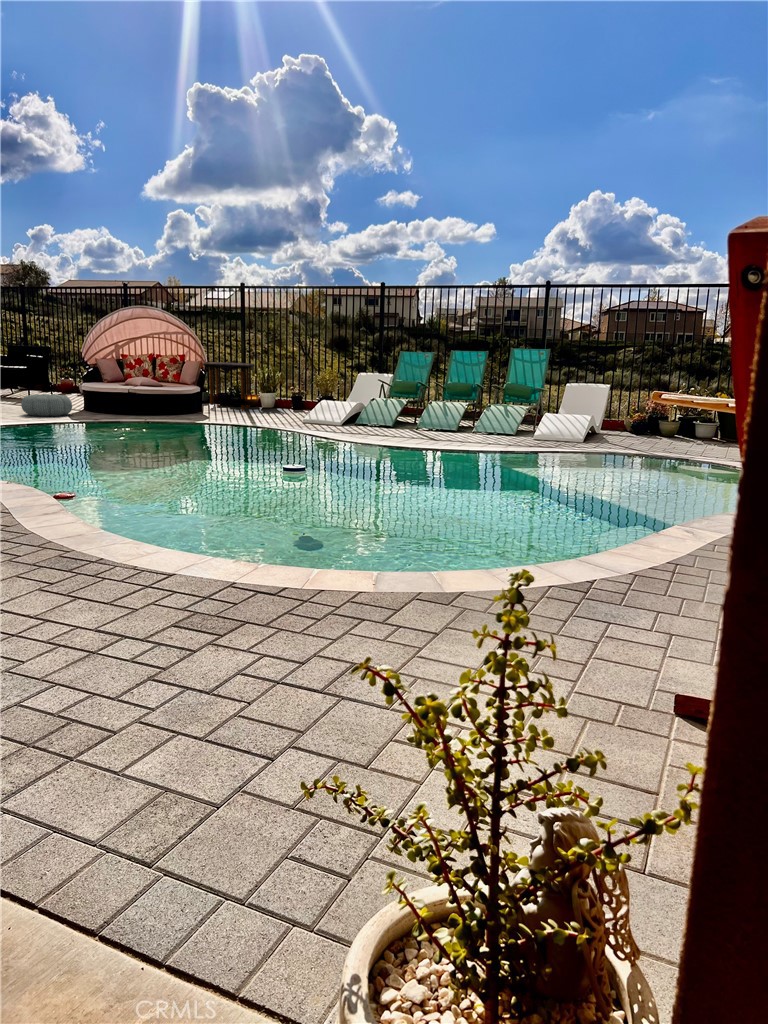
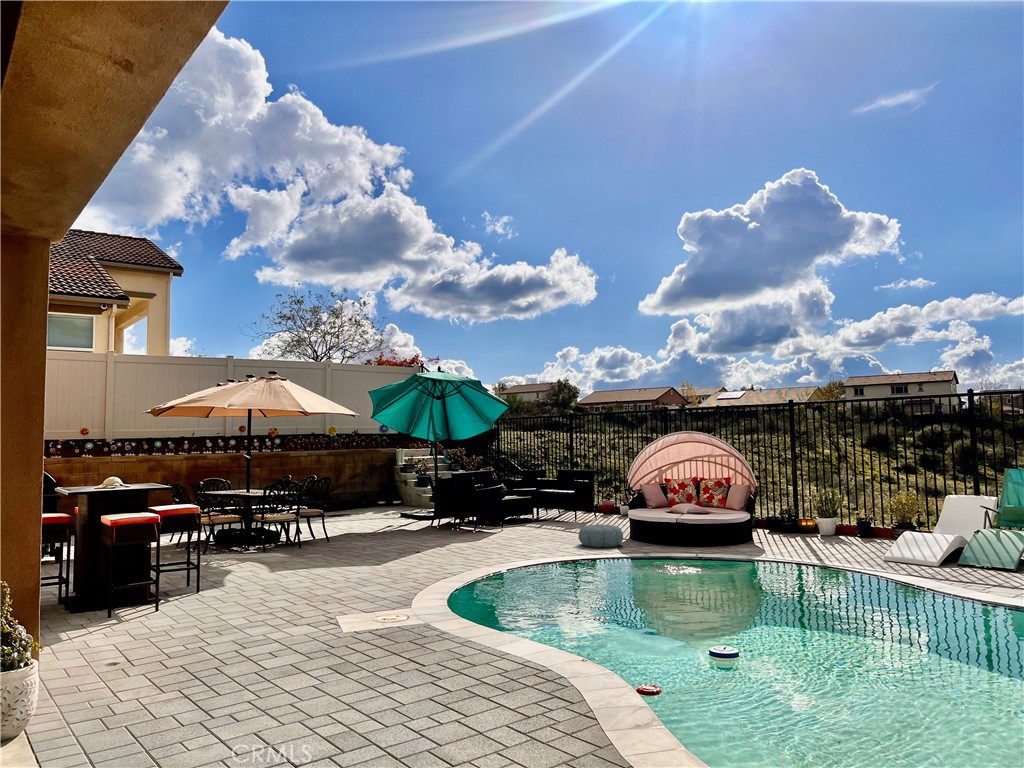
side table: present [203,362,255,411] -> none [751,484,809,541]

